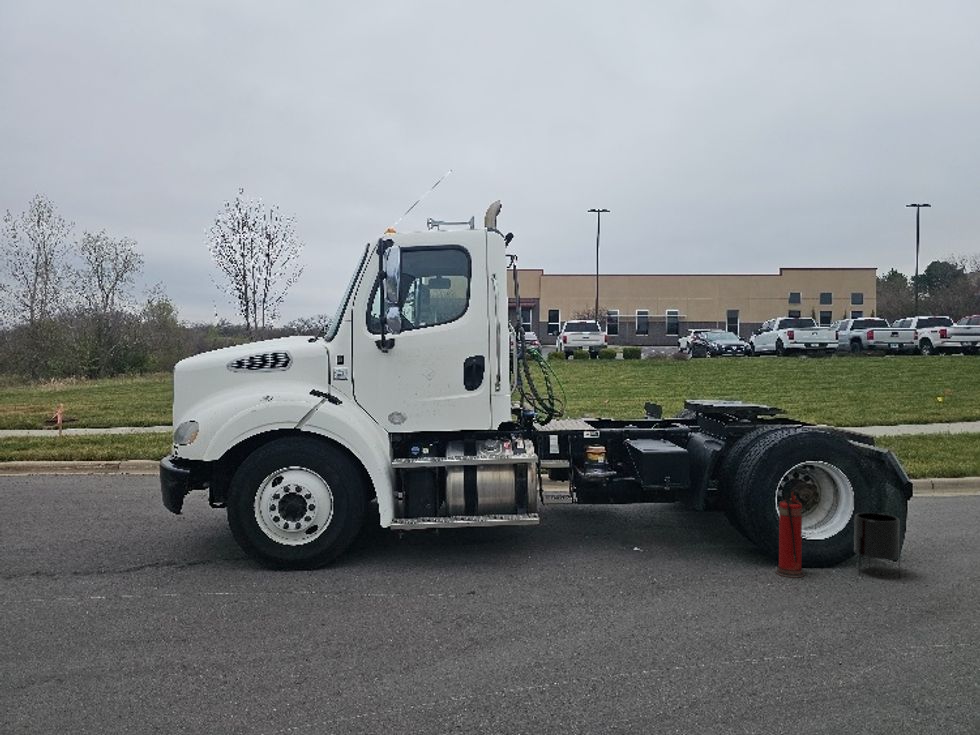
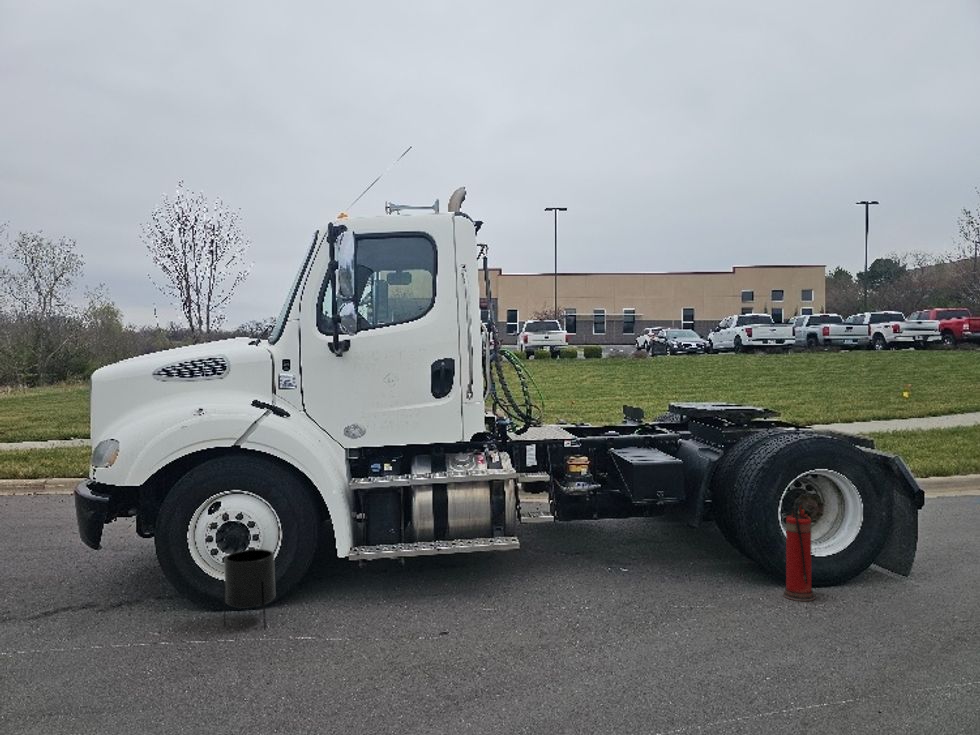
planter: present [854,513,901,577] -> present [223,549,276,629]

